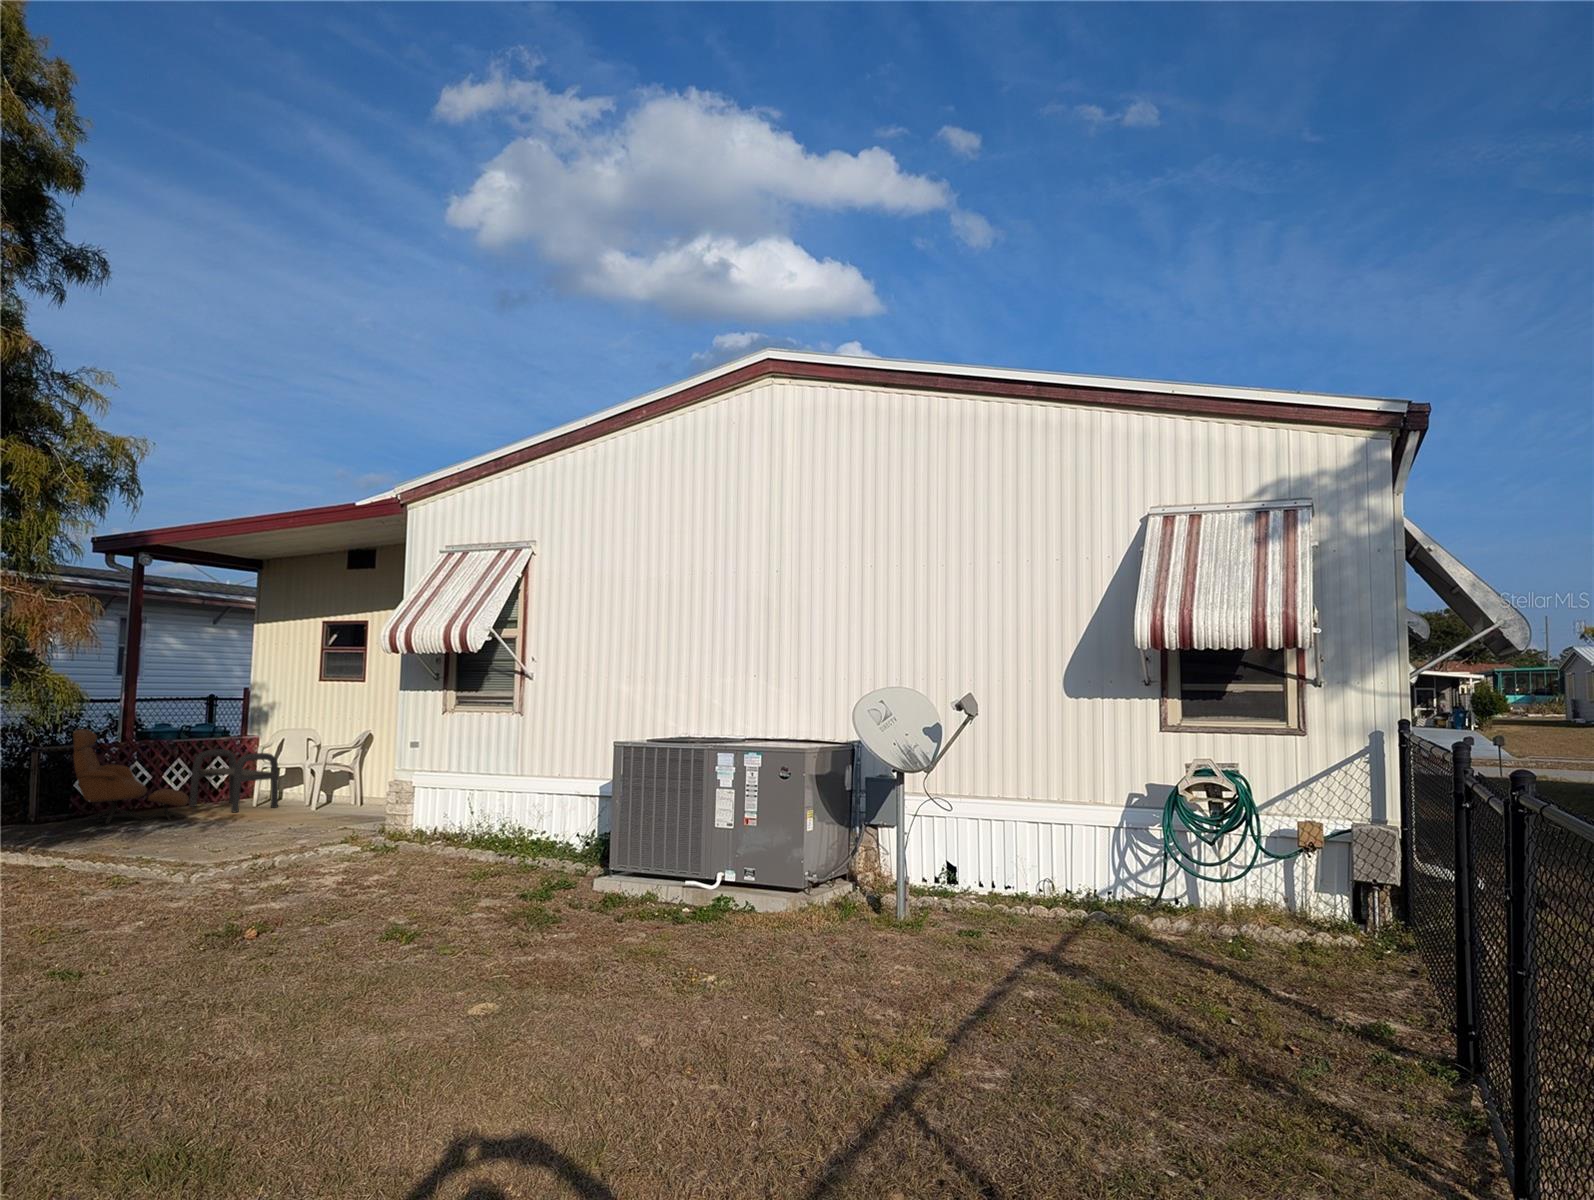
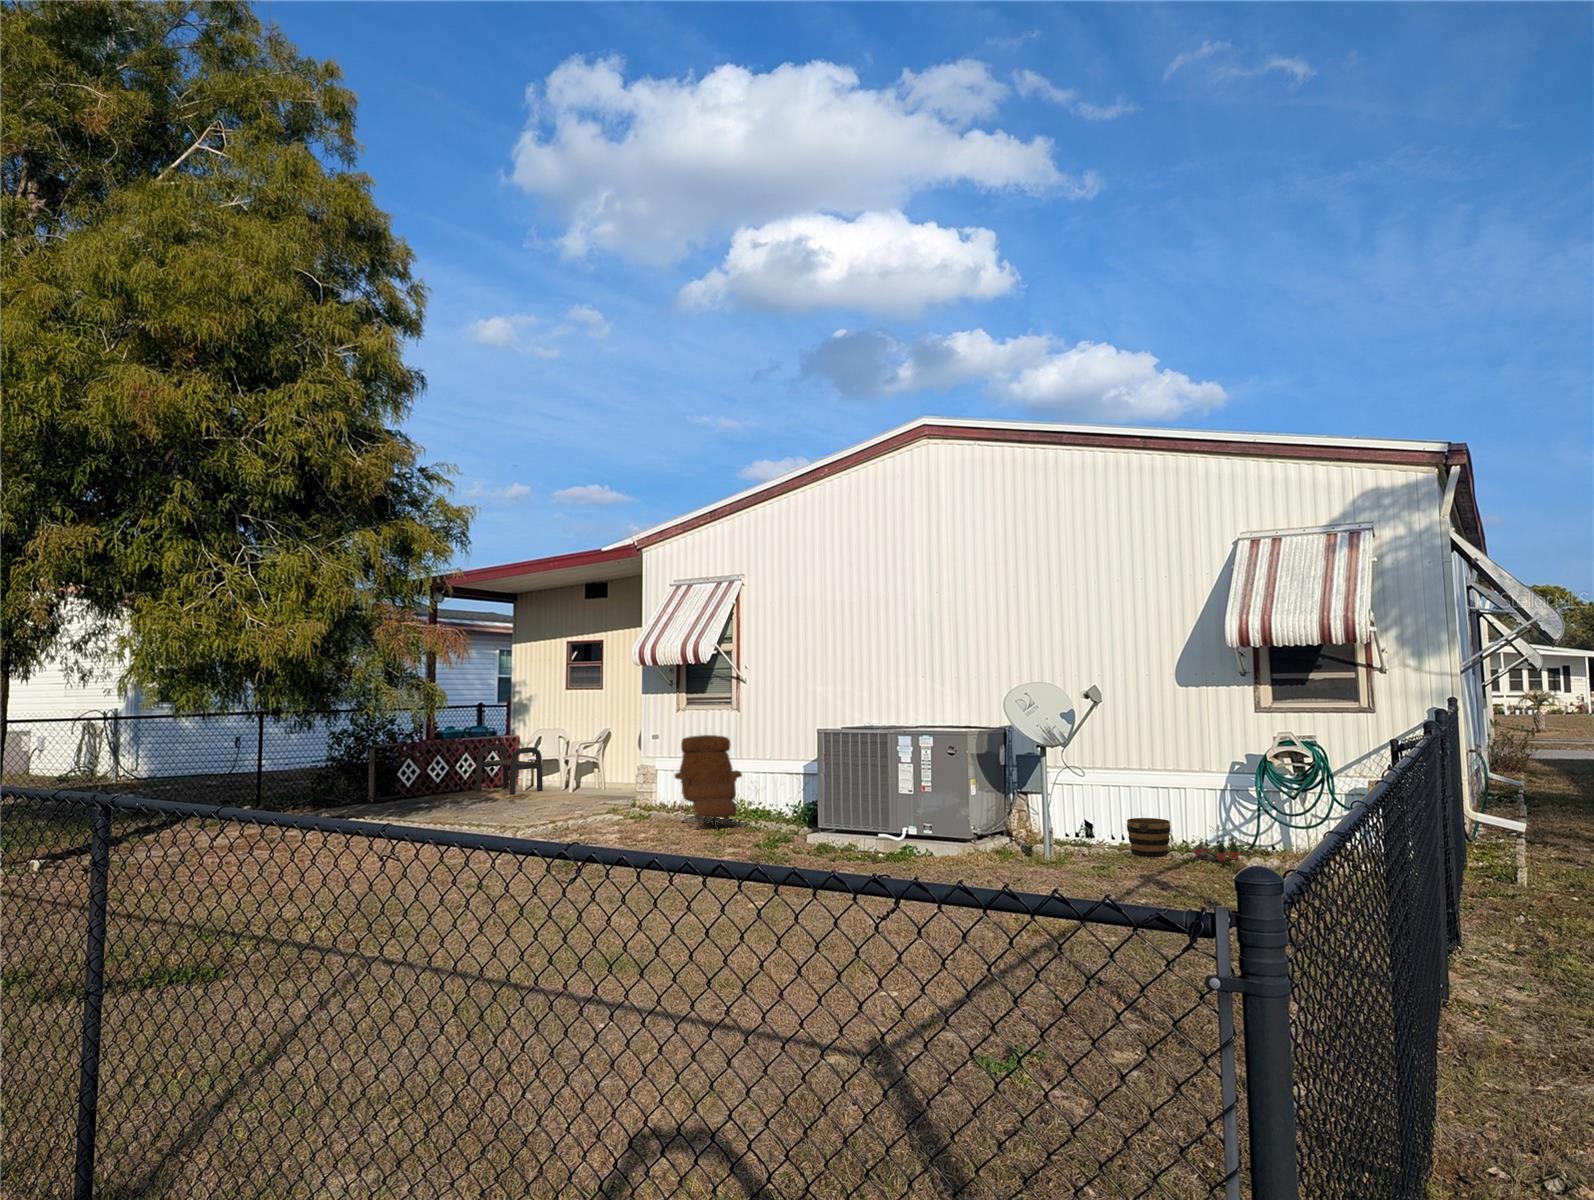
lounge chair: present [73,729,189,824] -> present [675,735,742,830]
bucket: none [1000,862,1054,913] -> present [1127,818,1170,857]
potted plant: none [1081,872,1138,919] -> present [1194,825,1239,861]

